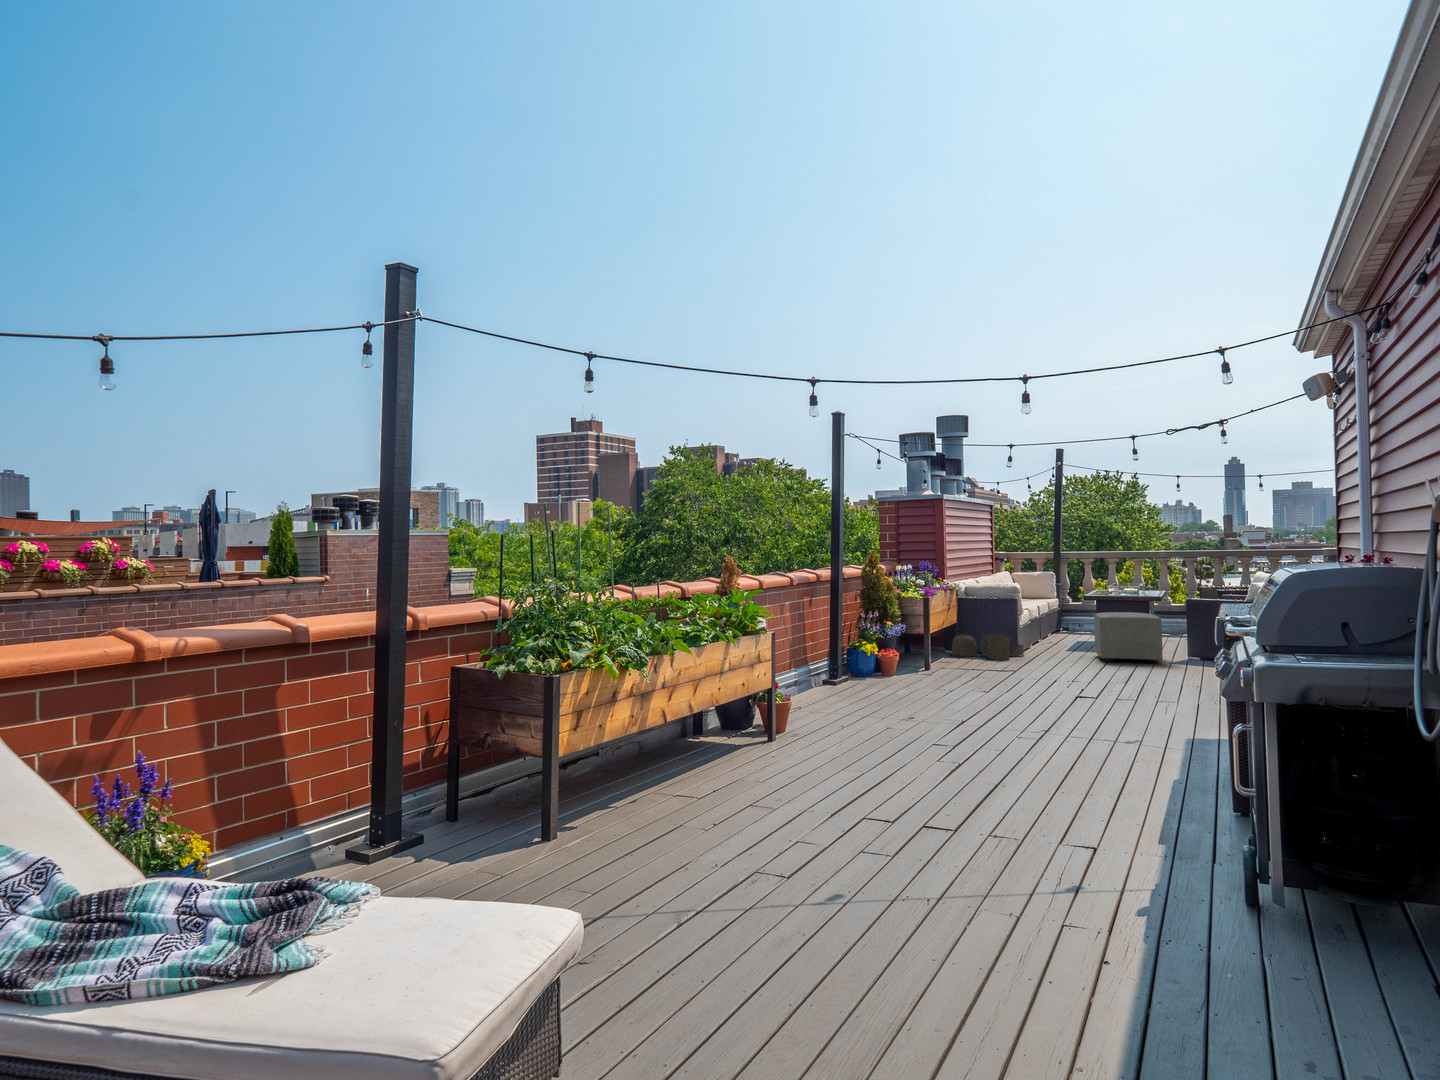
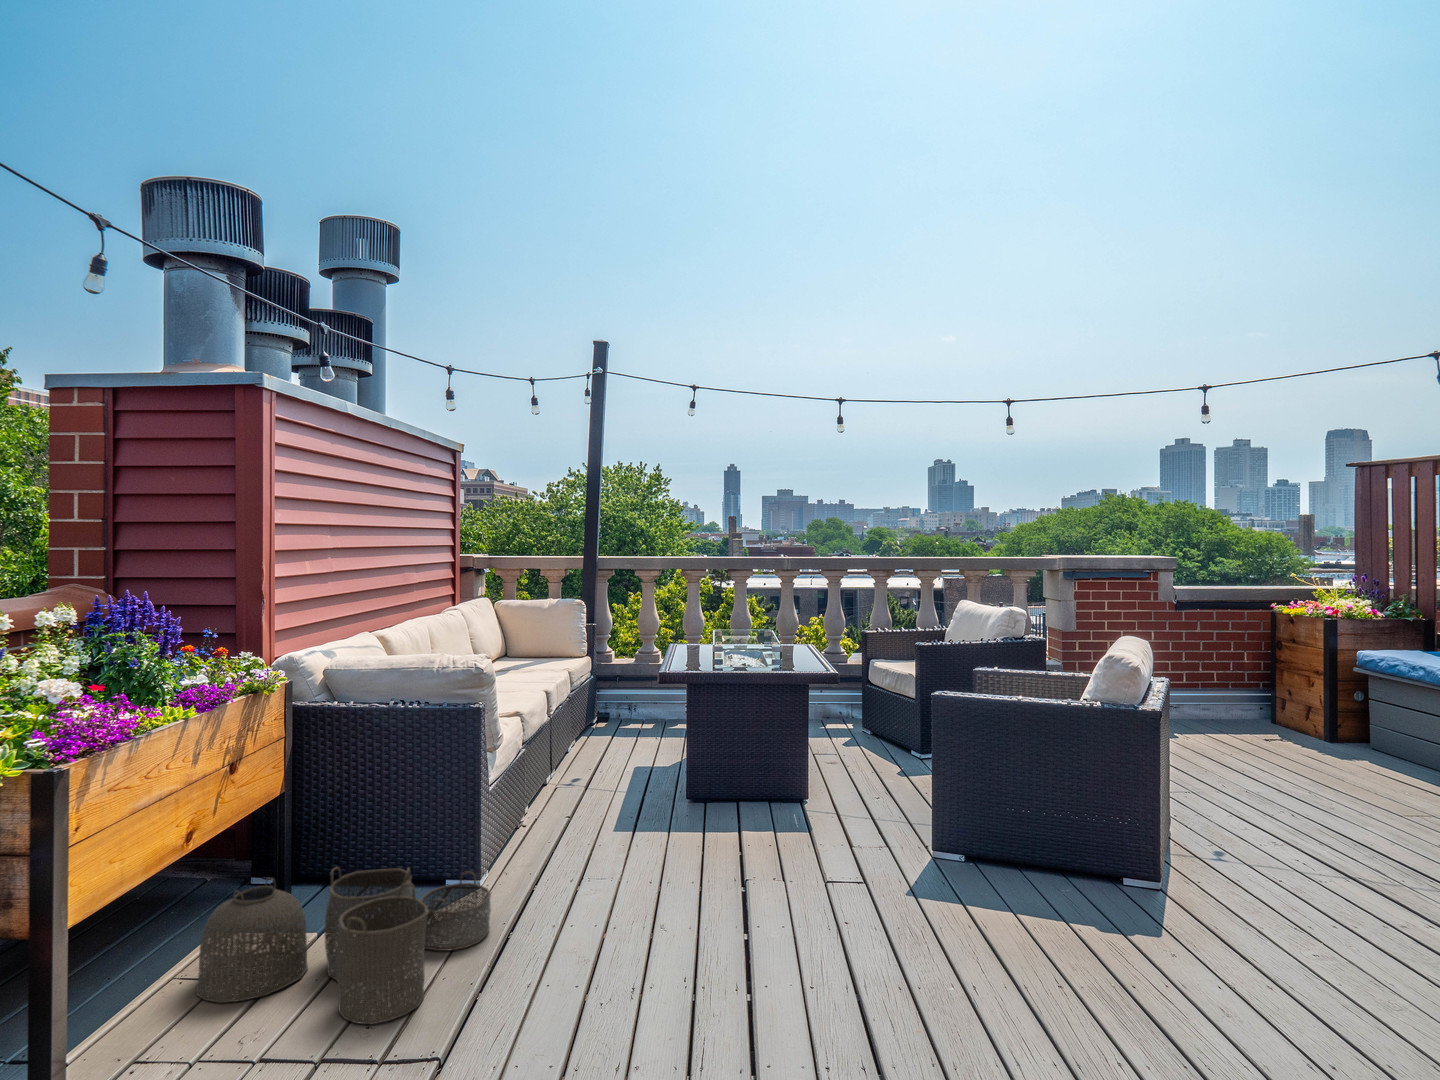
ottoman: present [1094,612,1162,663] -> none [704,742,915,940]

